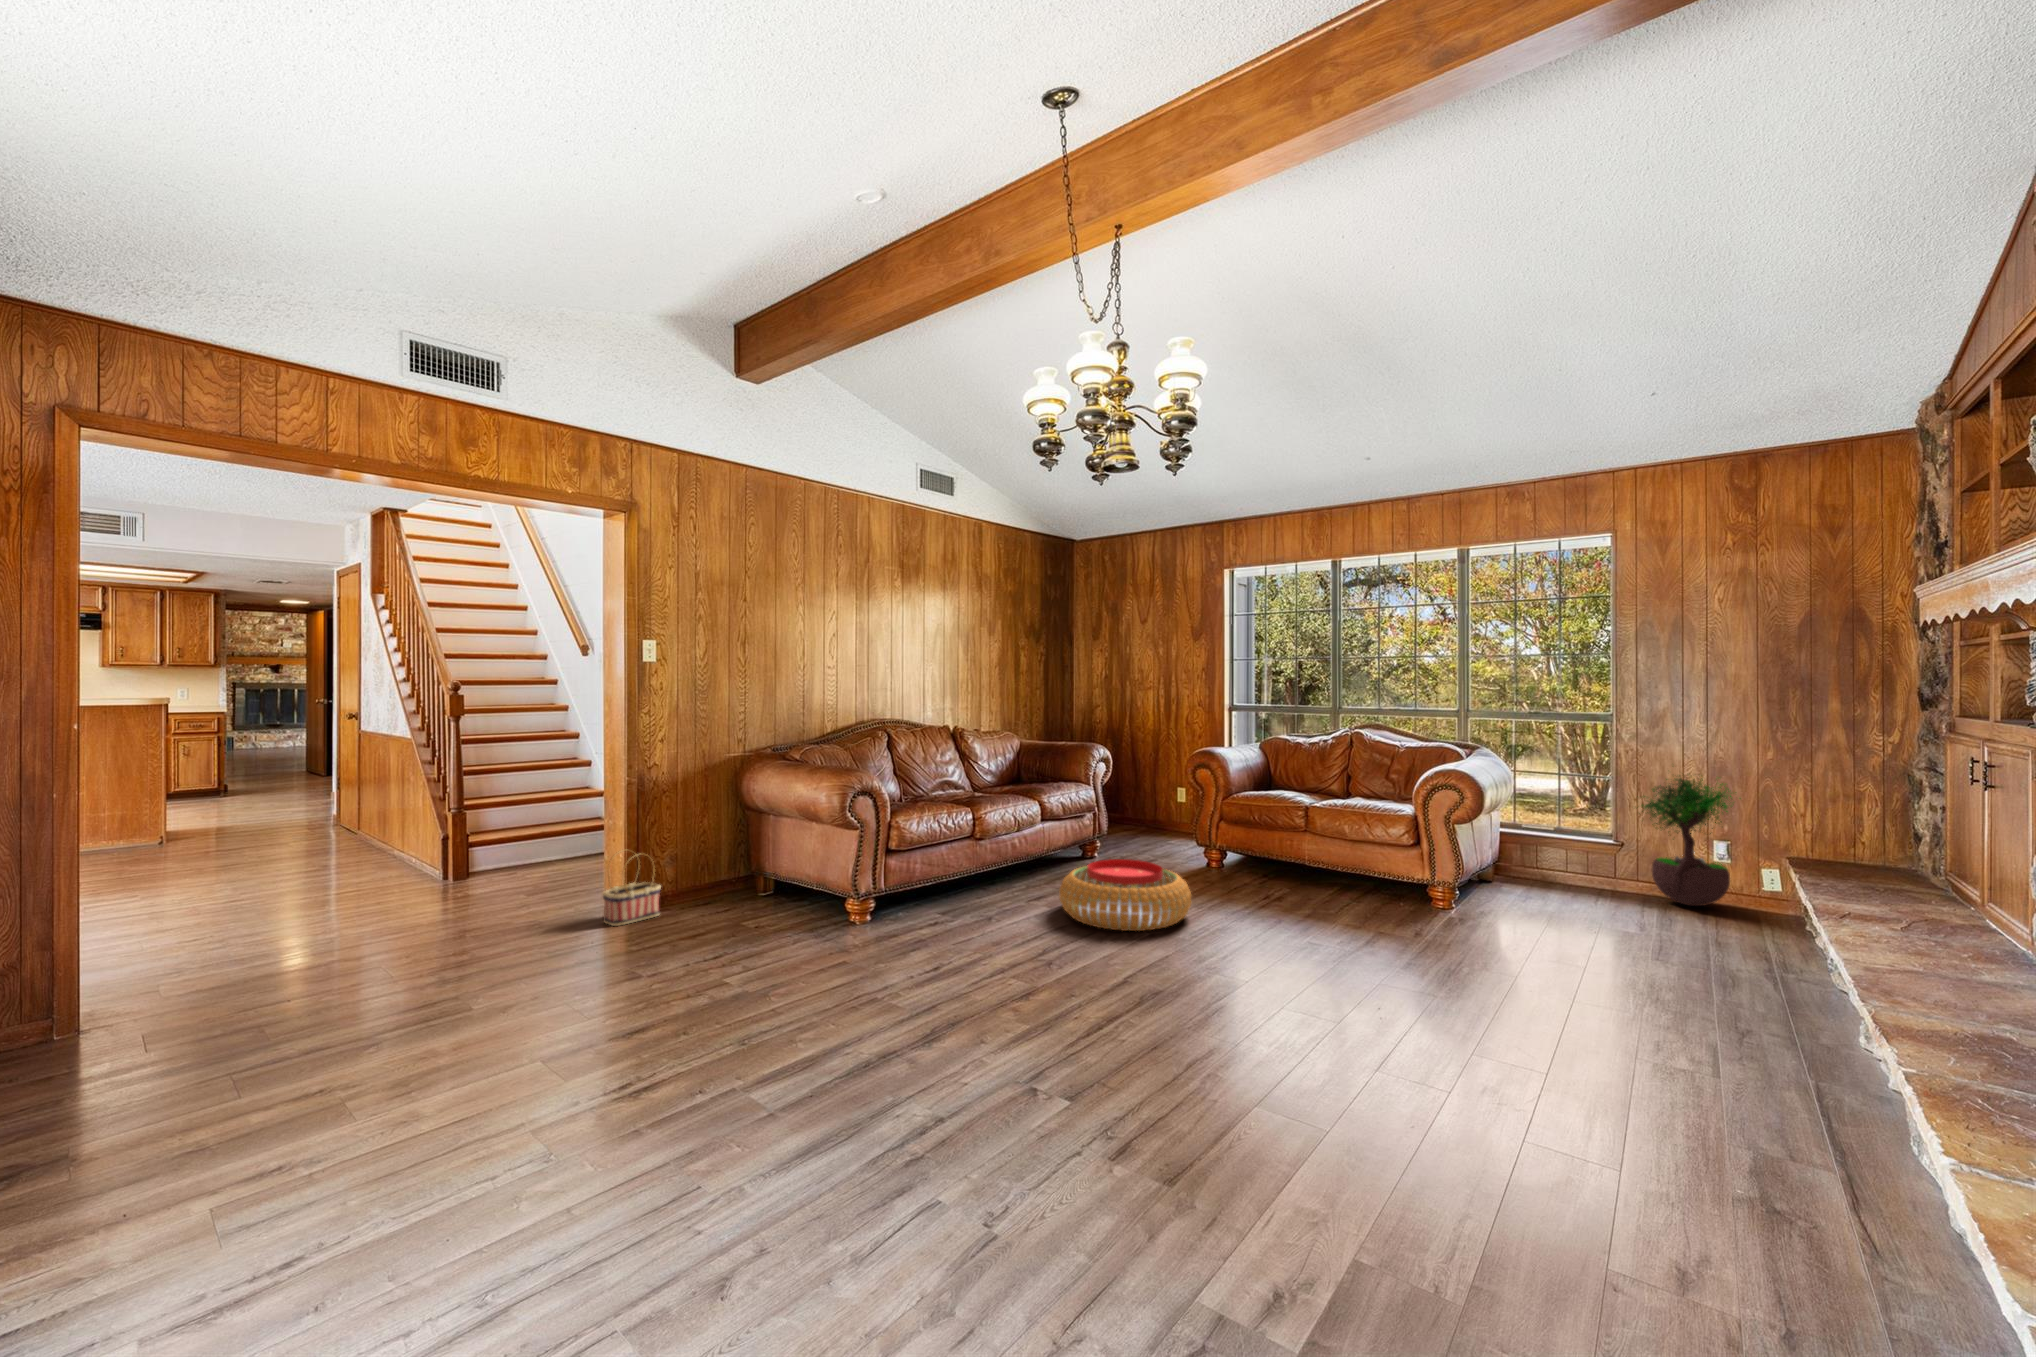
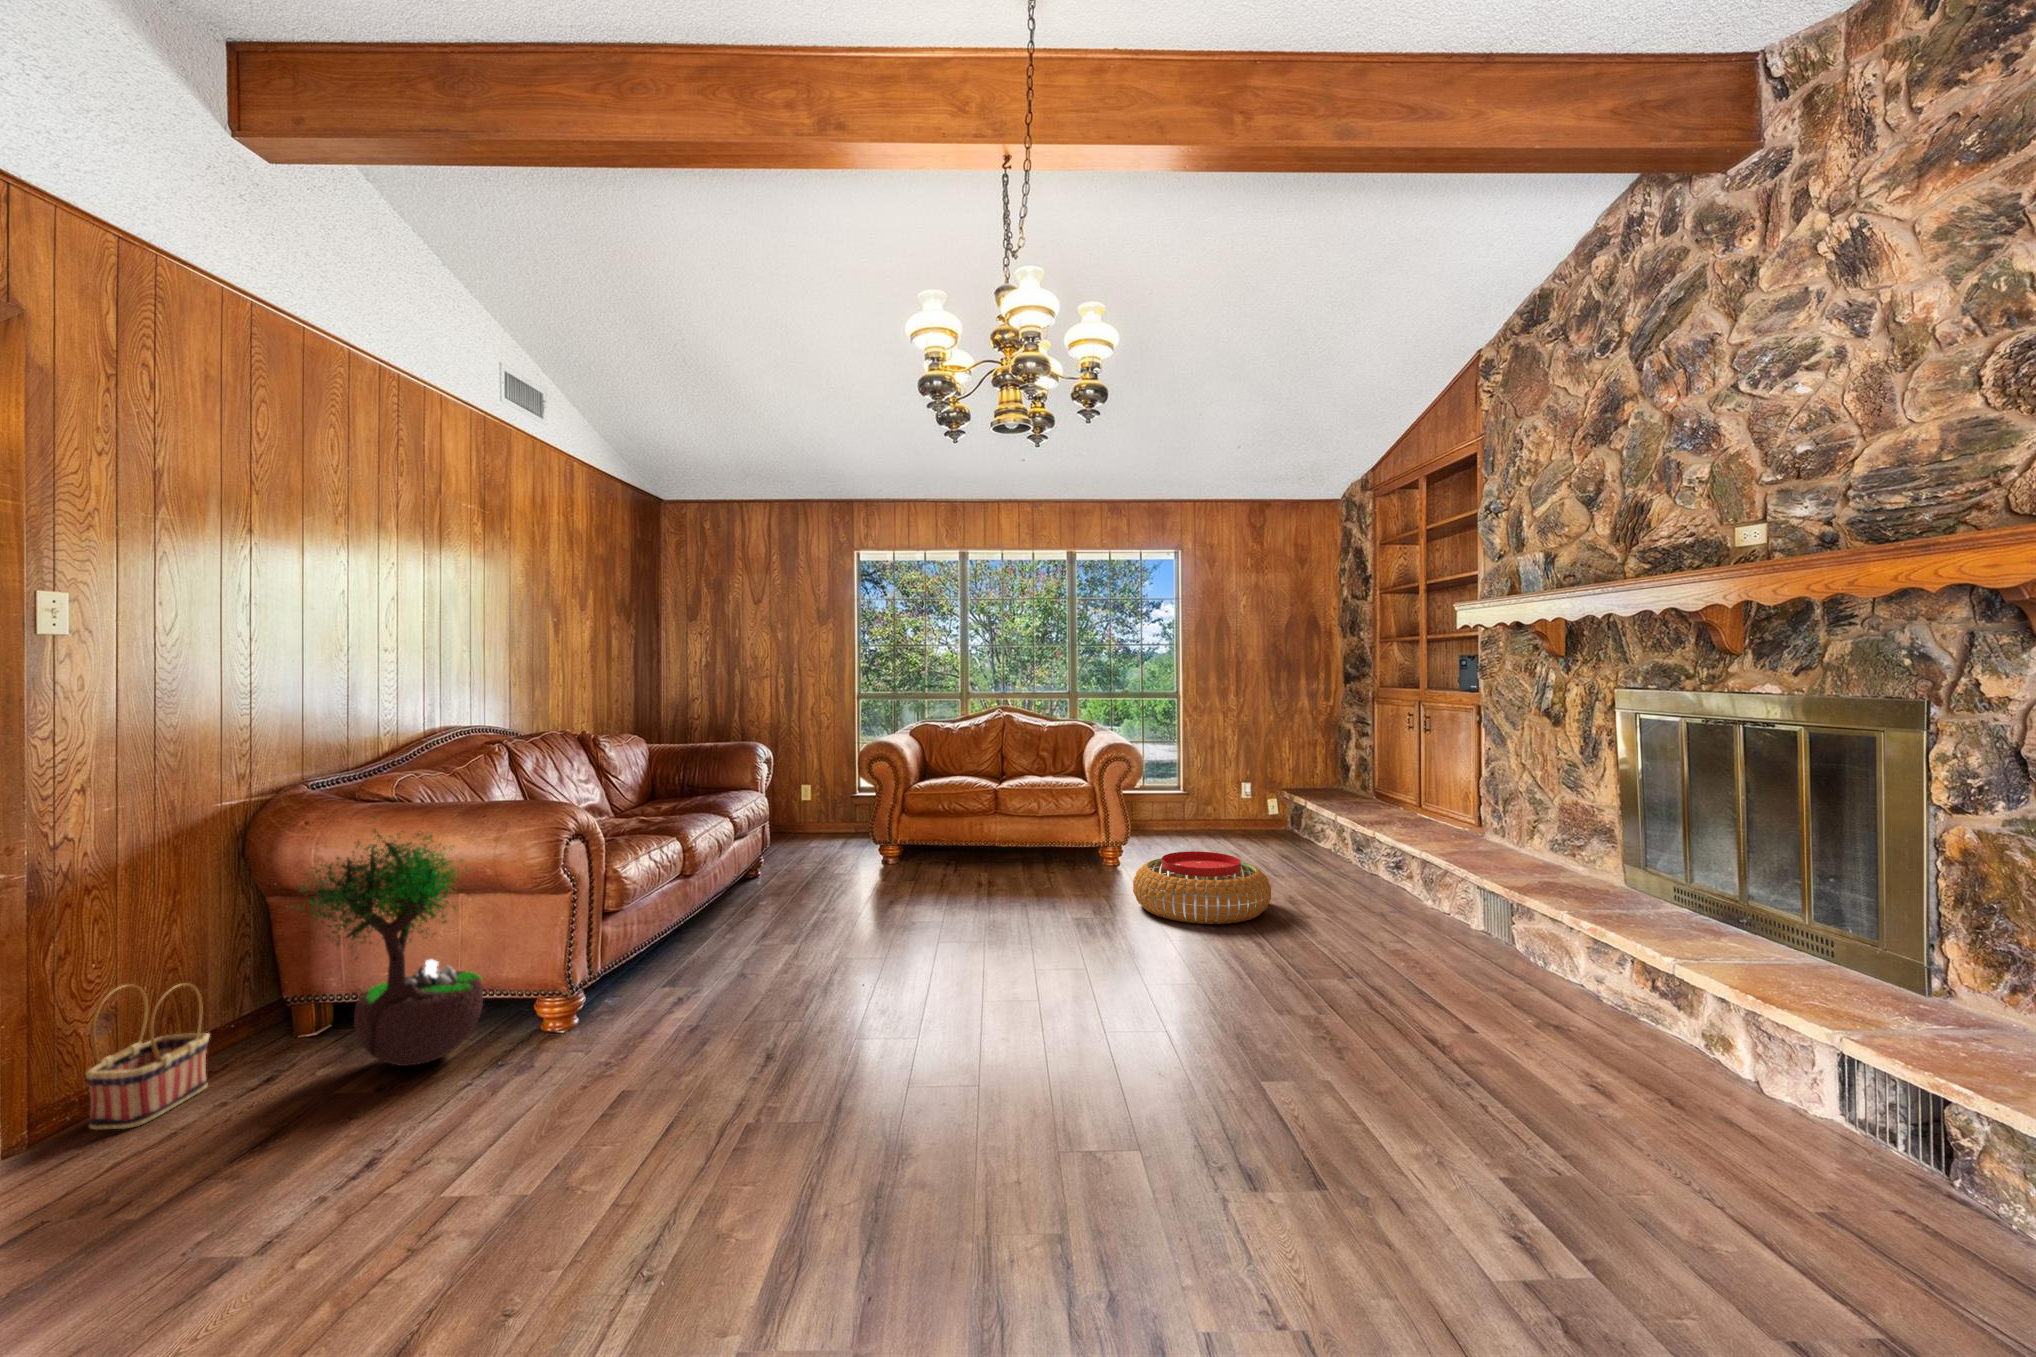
potted tree: present [1637,775,1741,906] -> present [290,816,483,1066]
pouf: present [1059,859,1191,931] -> present [1133,851,1271,924]

